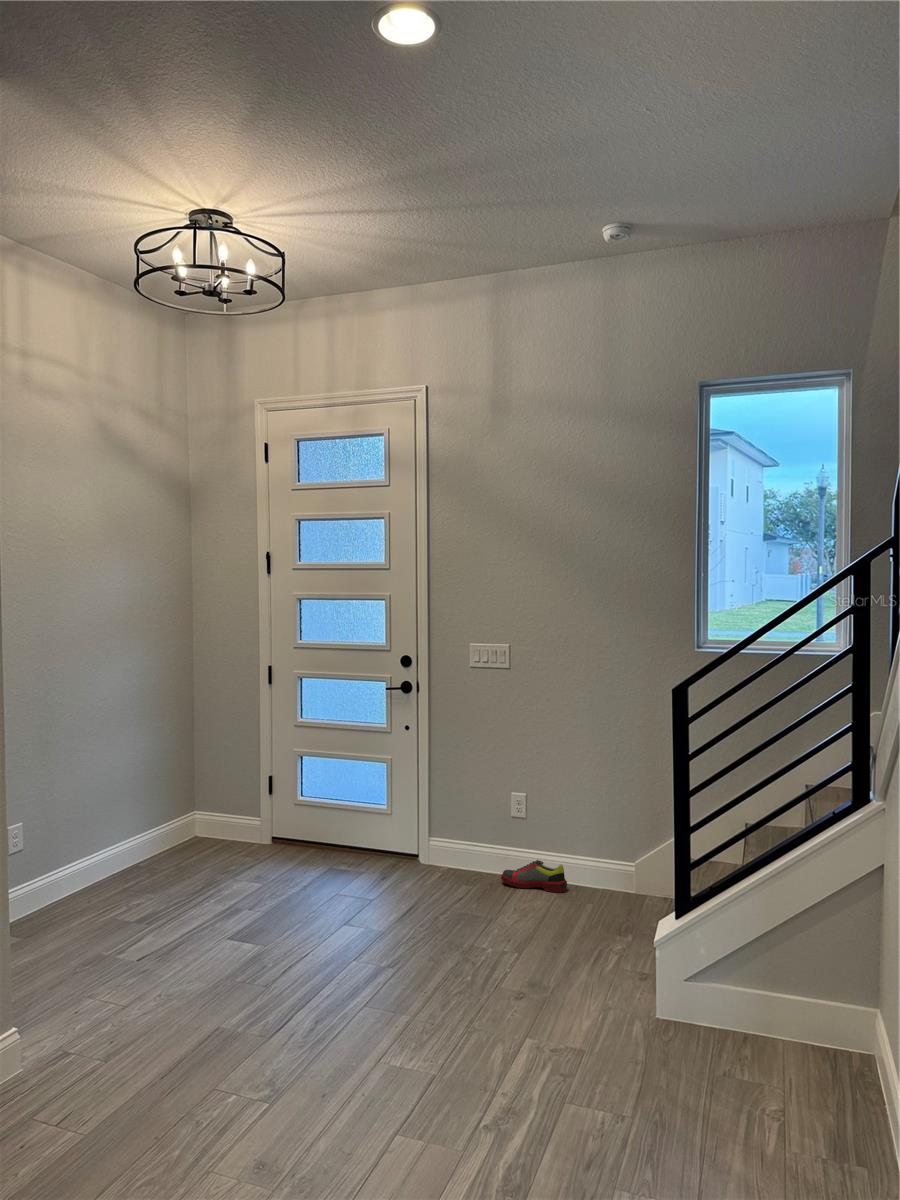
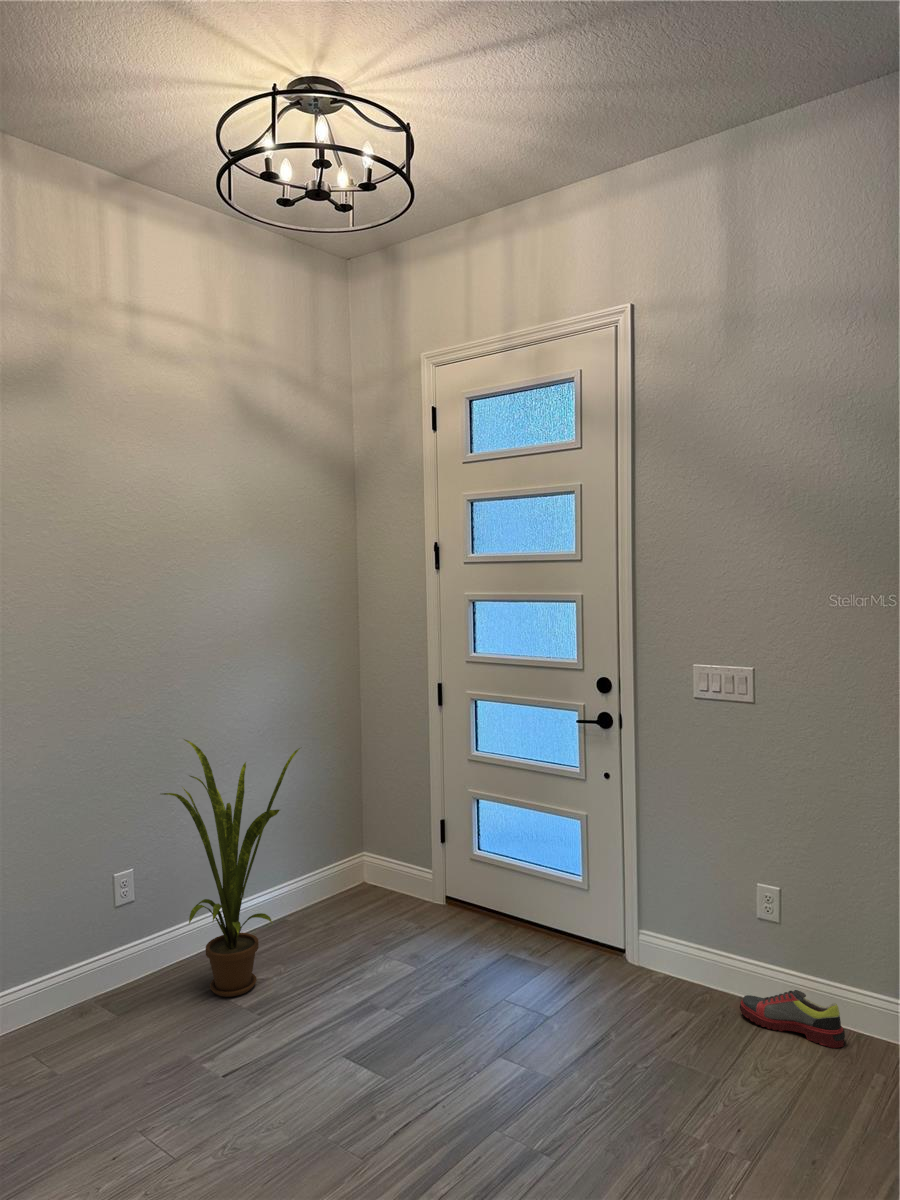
house plant: none [61,712,177,917] -> present [162,739,300,997]

